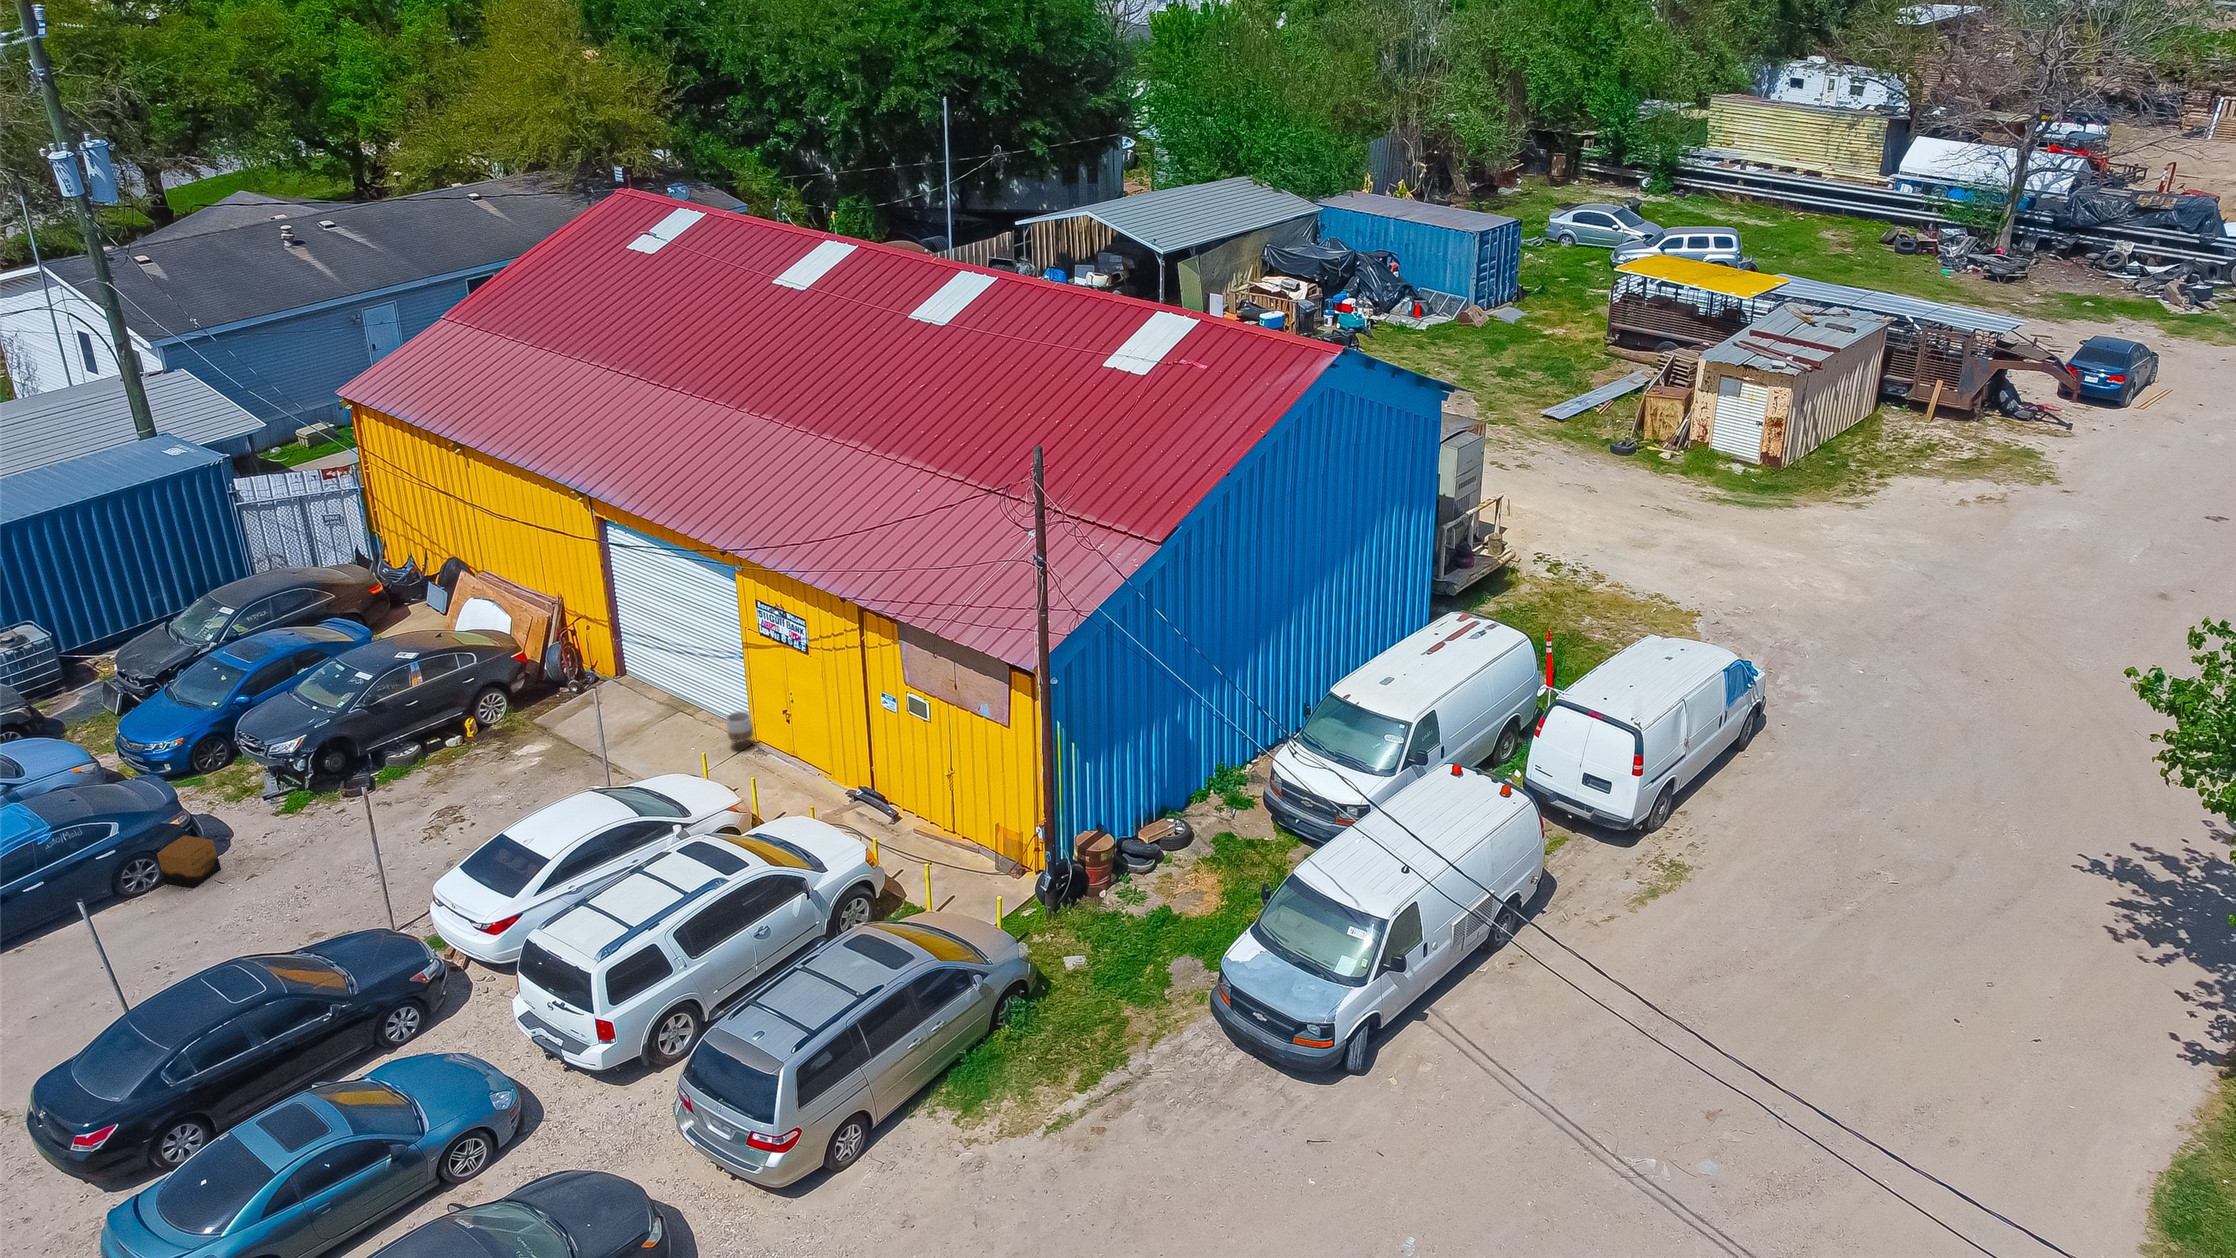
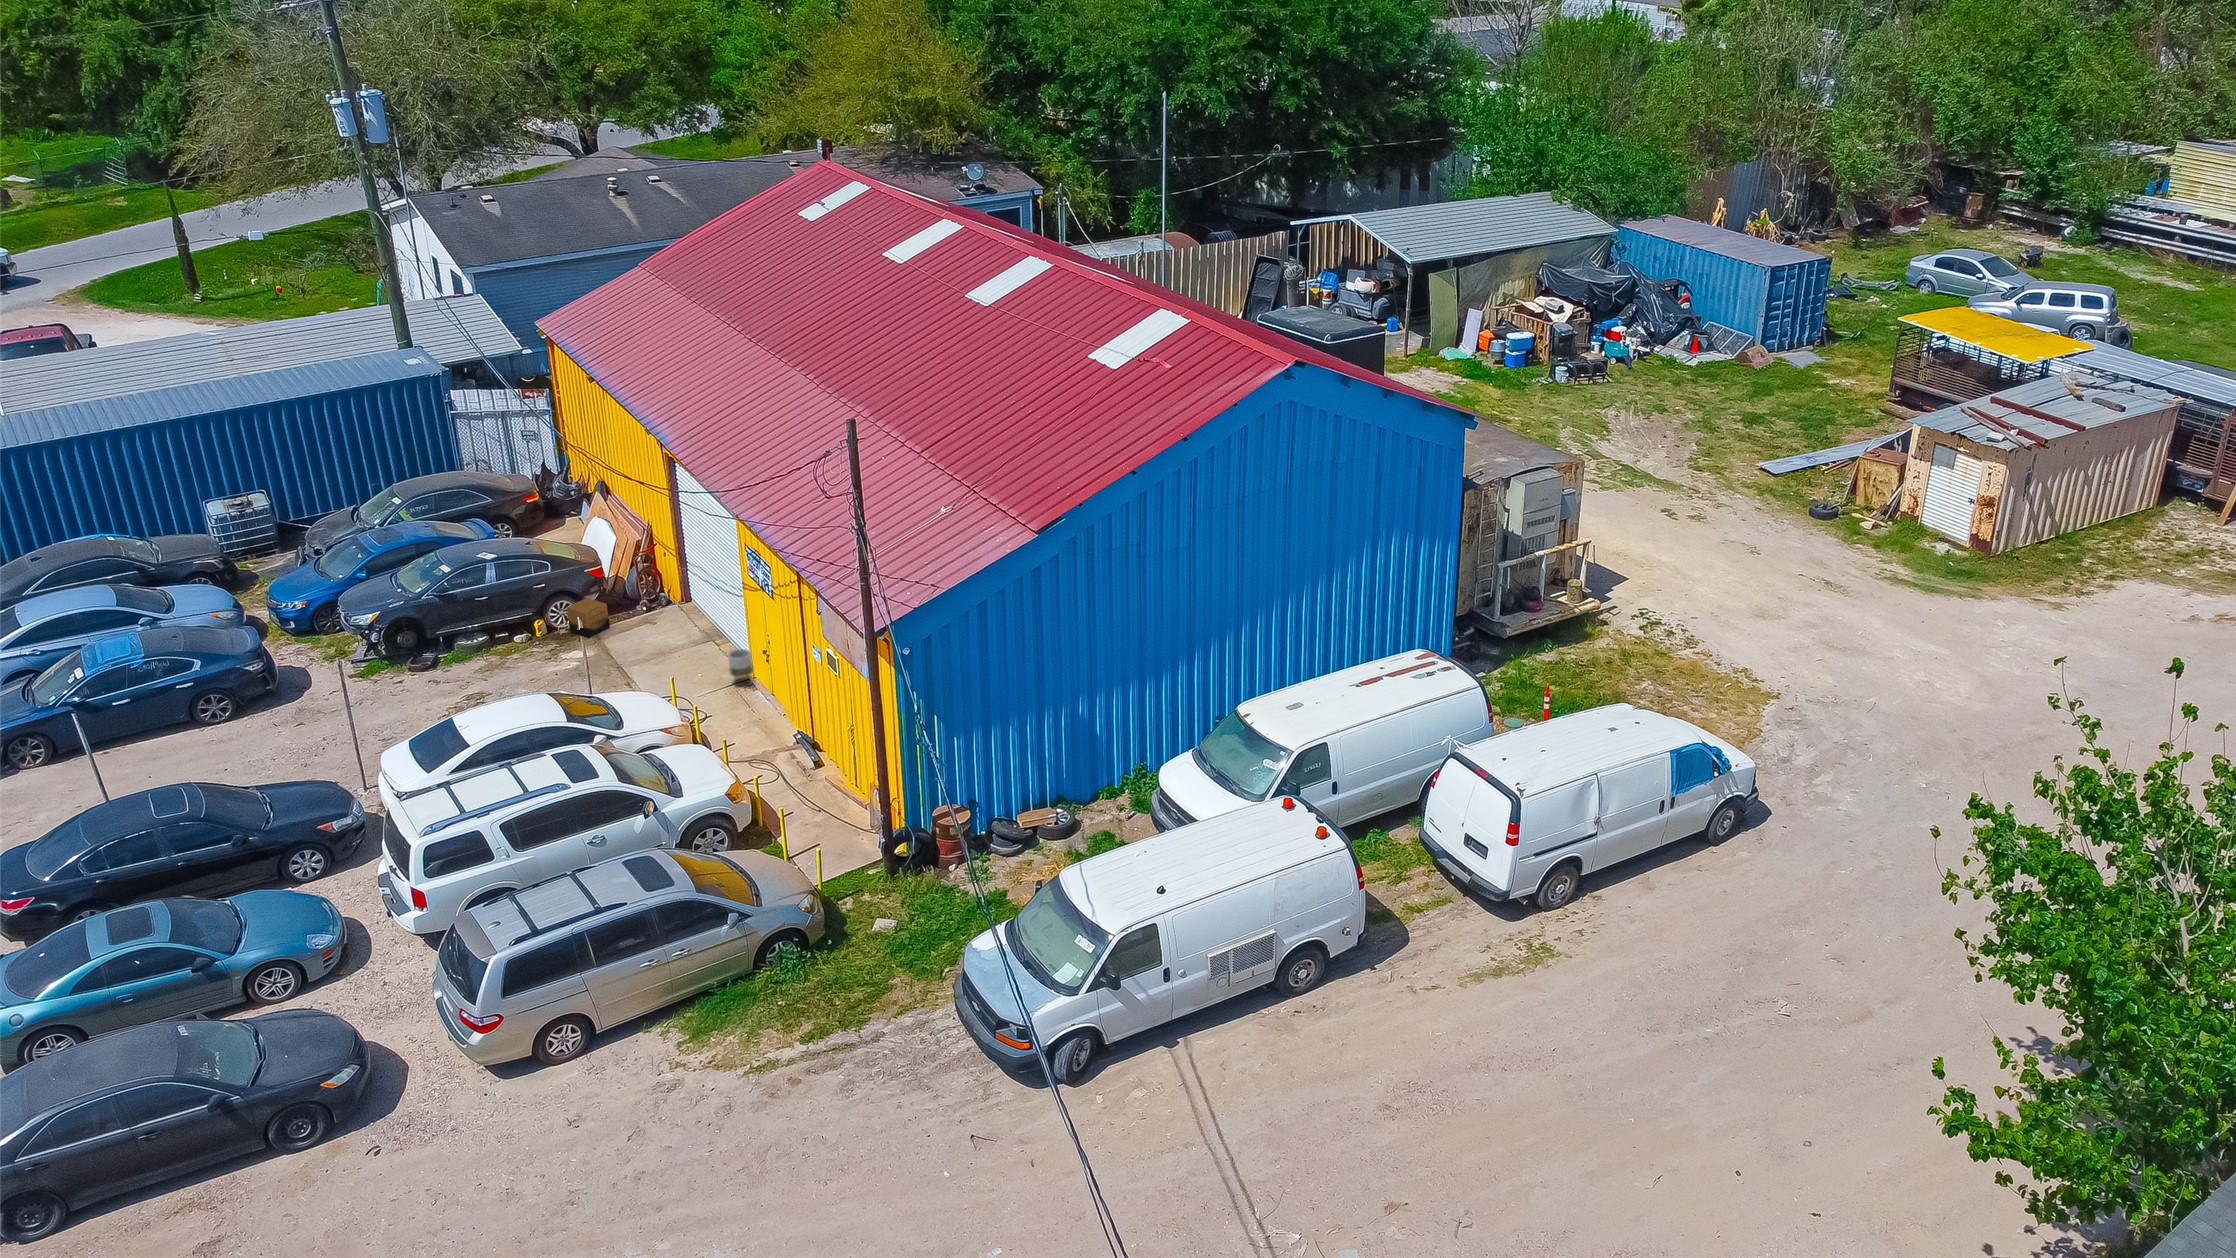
cardboard box: present [157,835,221,889] -> present [567,598,610,638]

